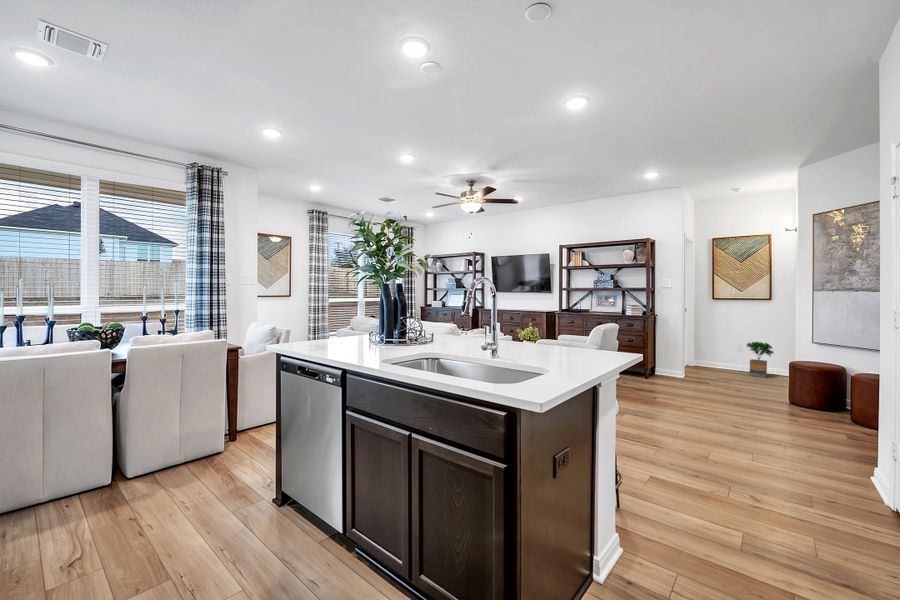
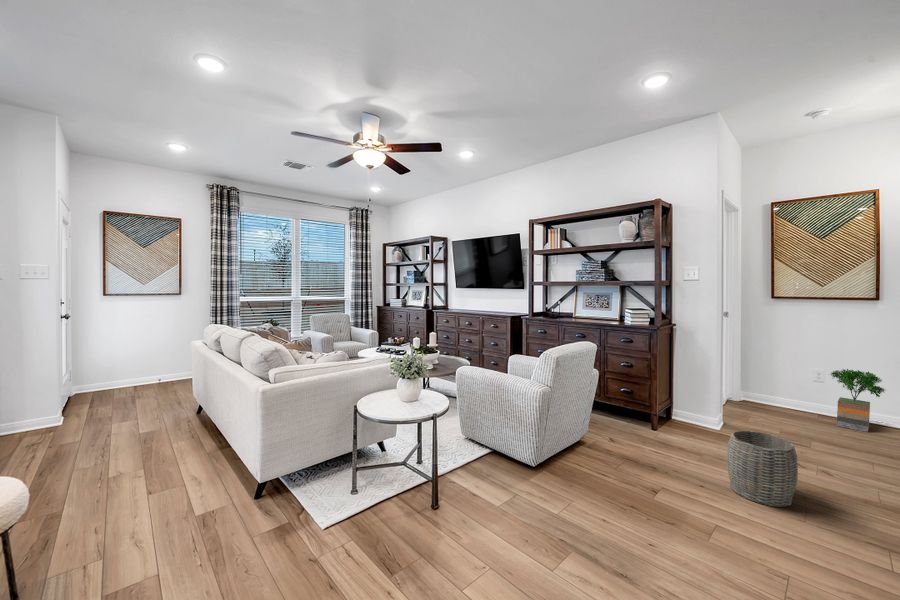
woven basket: none [692,368,726,402] -> present [727,431,798,507]

